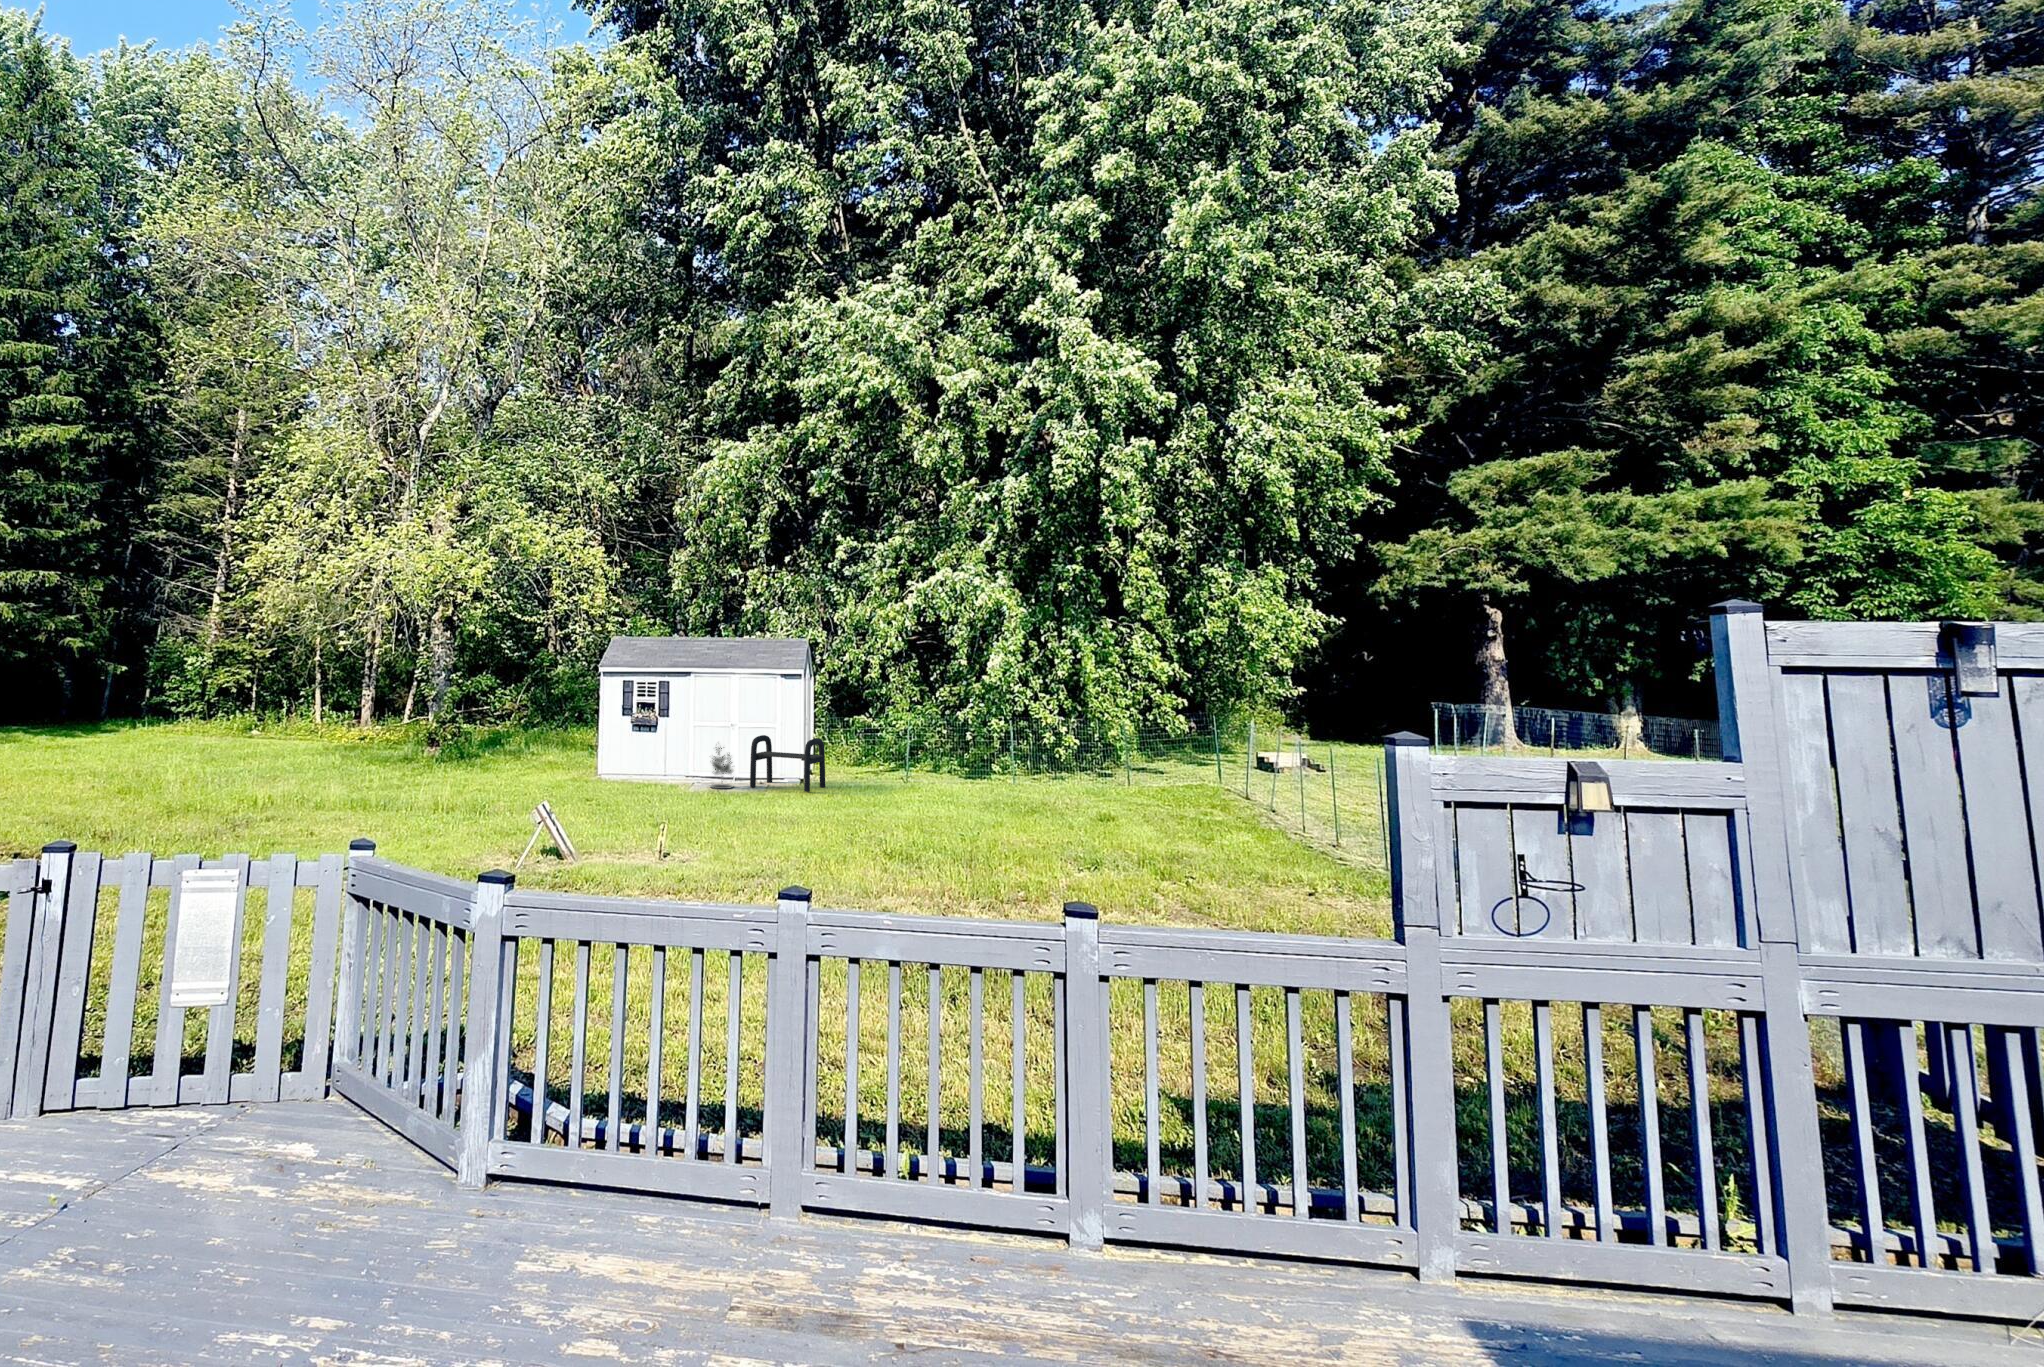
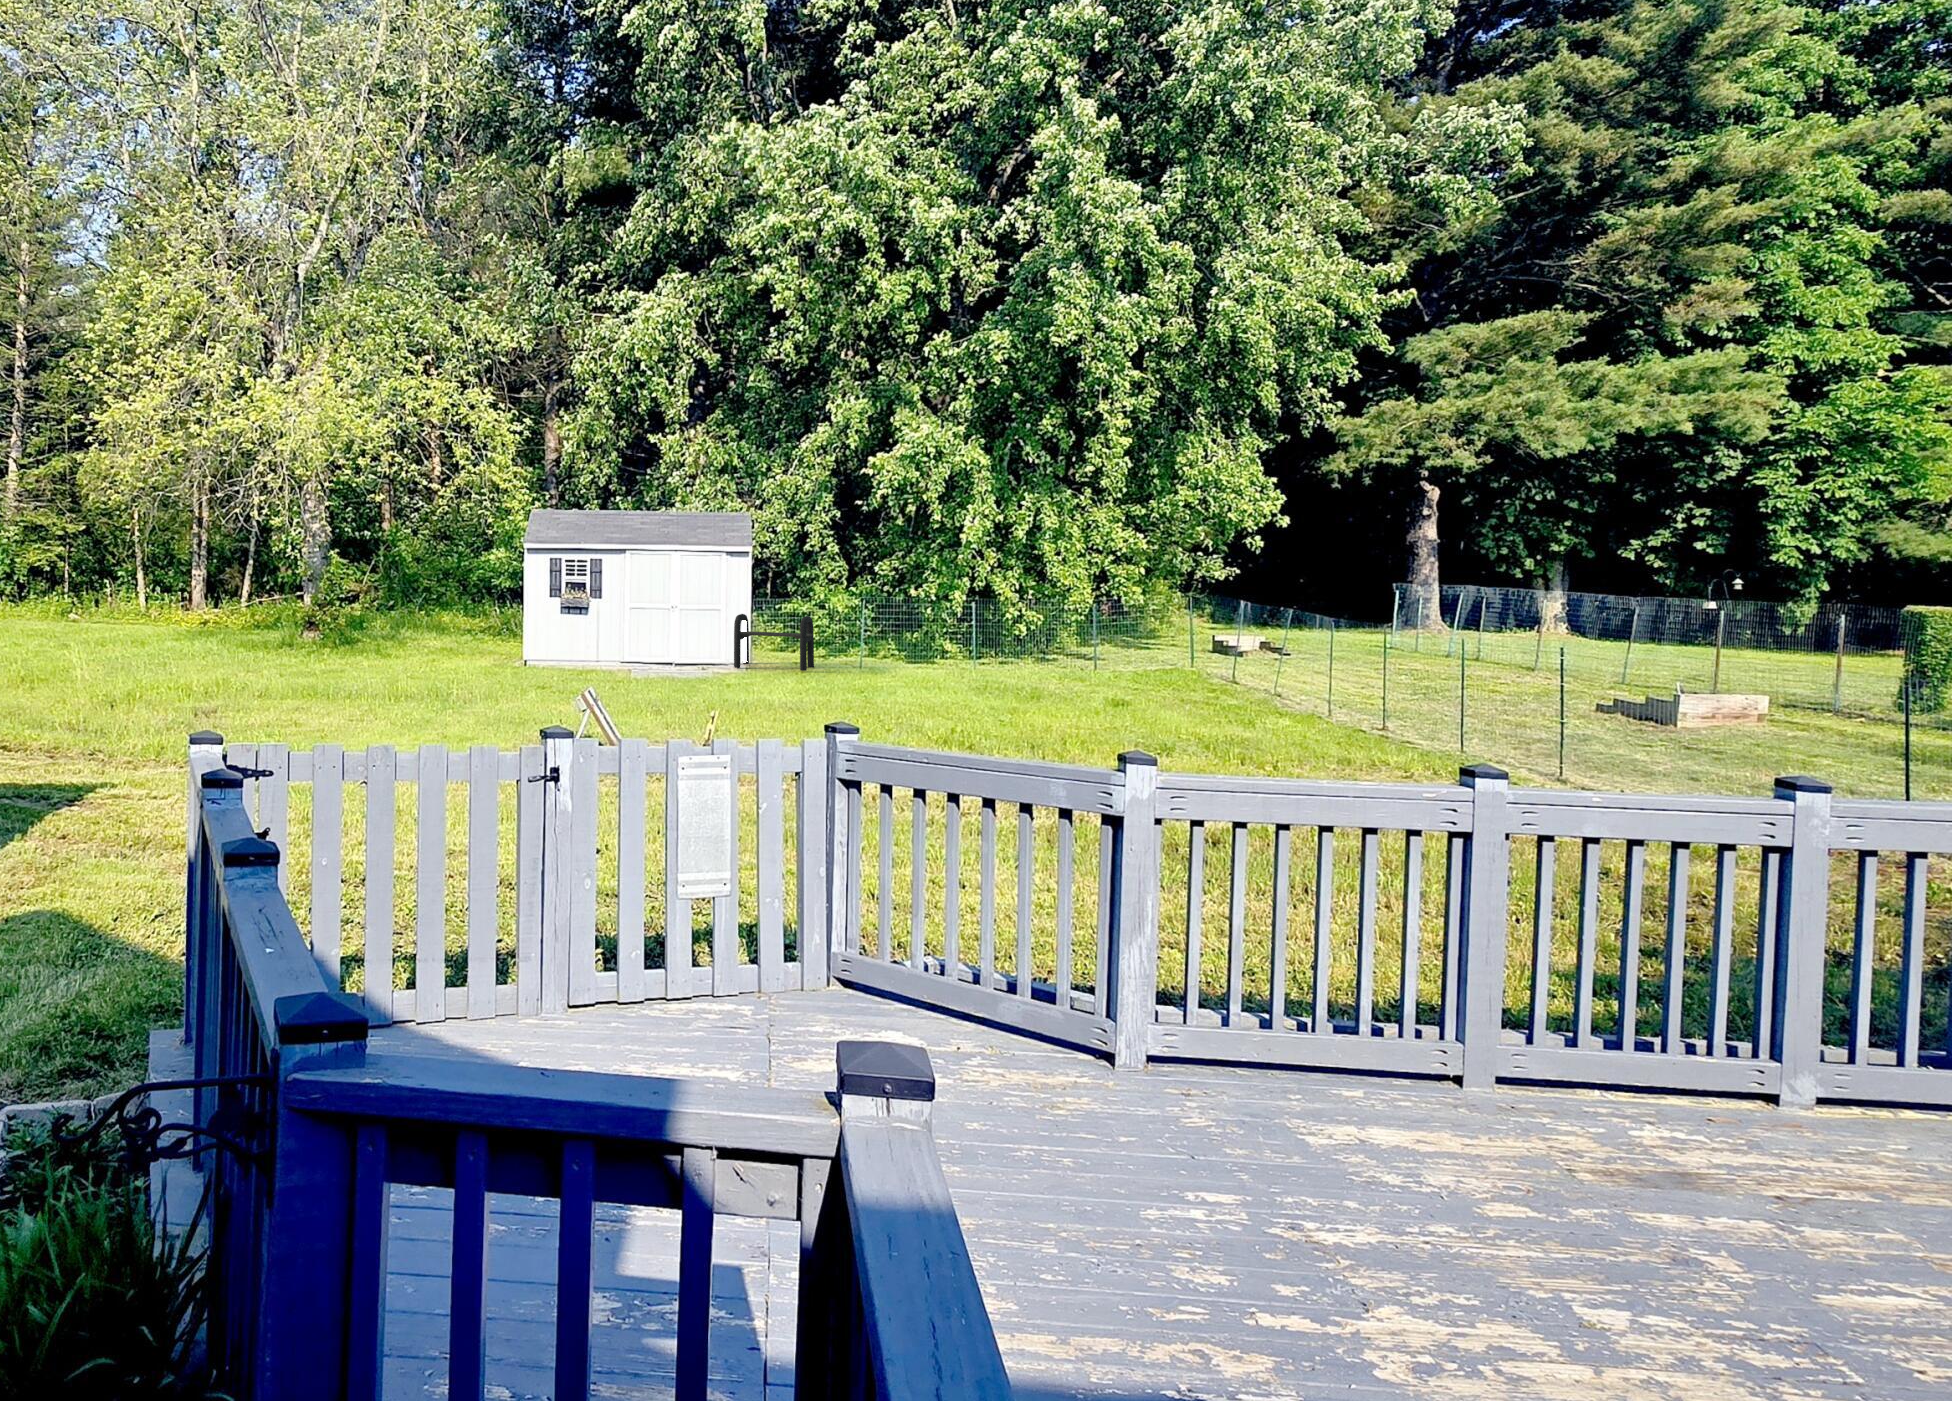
potted tree: present [710,747,733,789] -> none [688,620,718,669]

